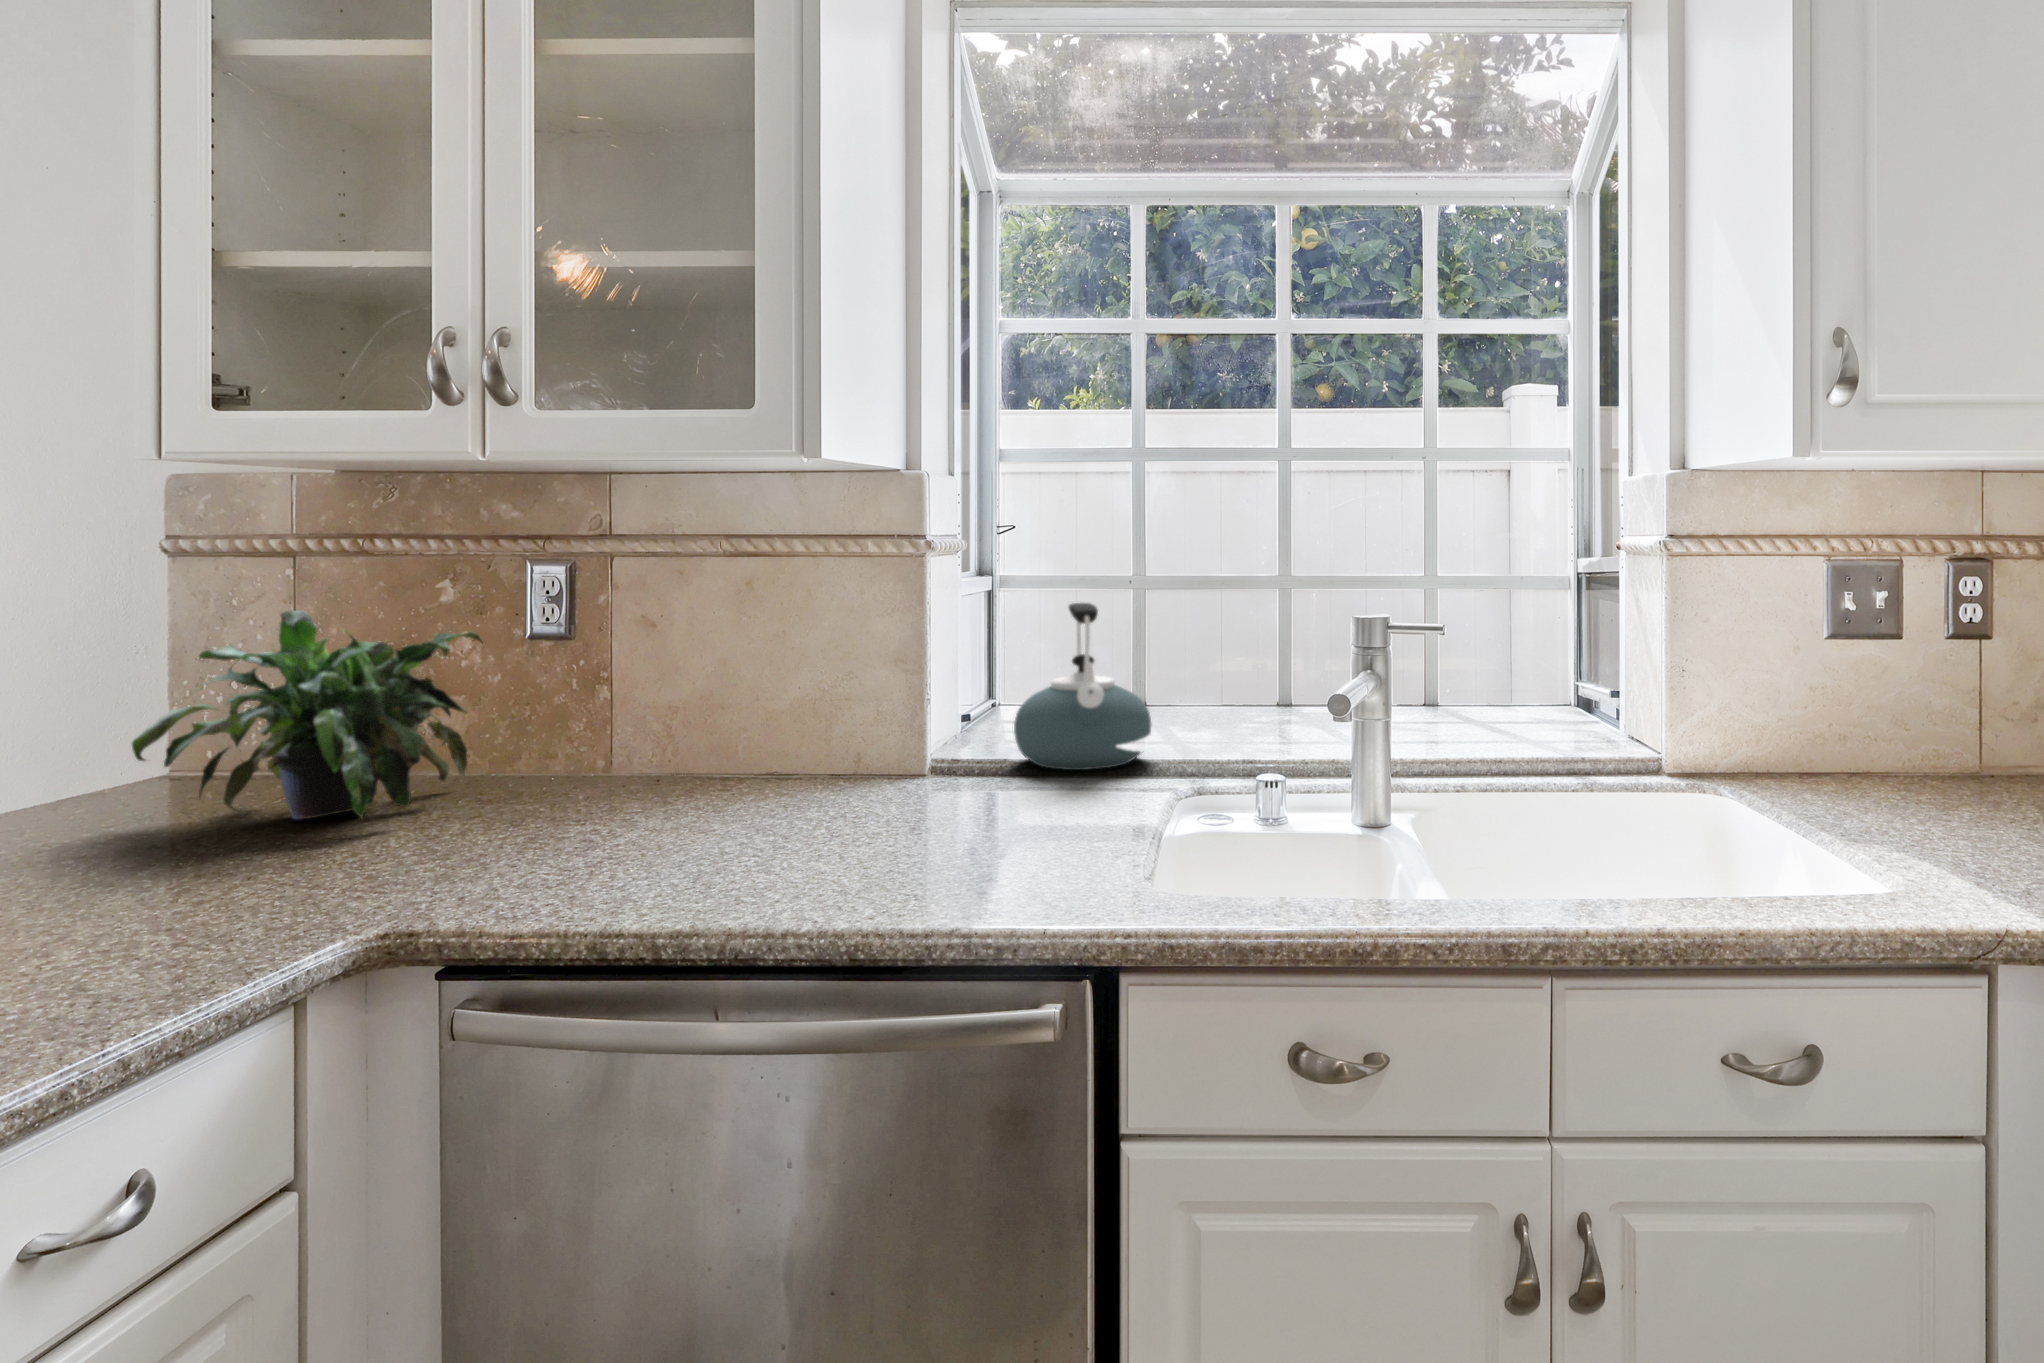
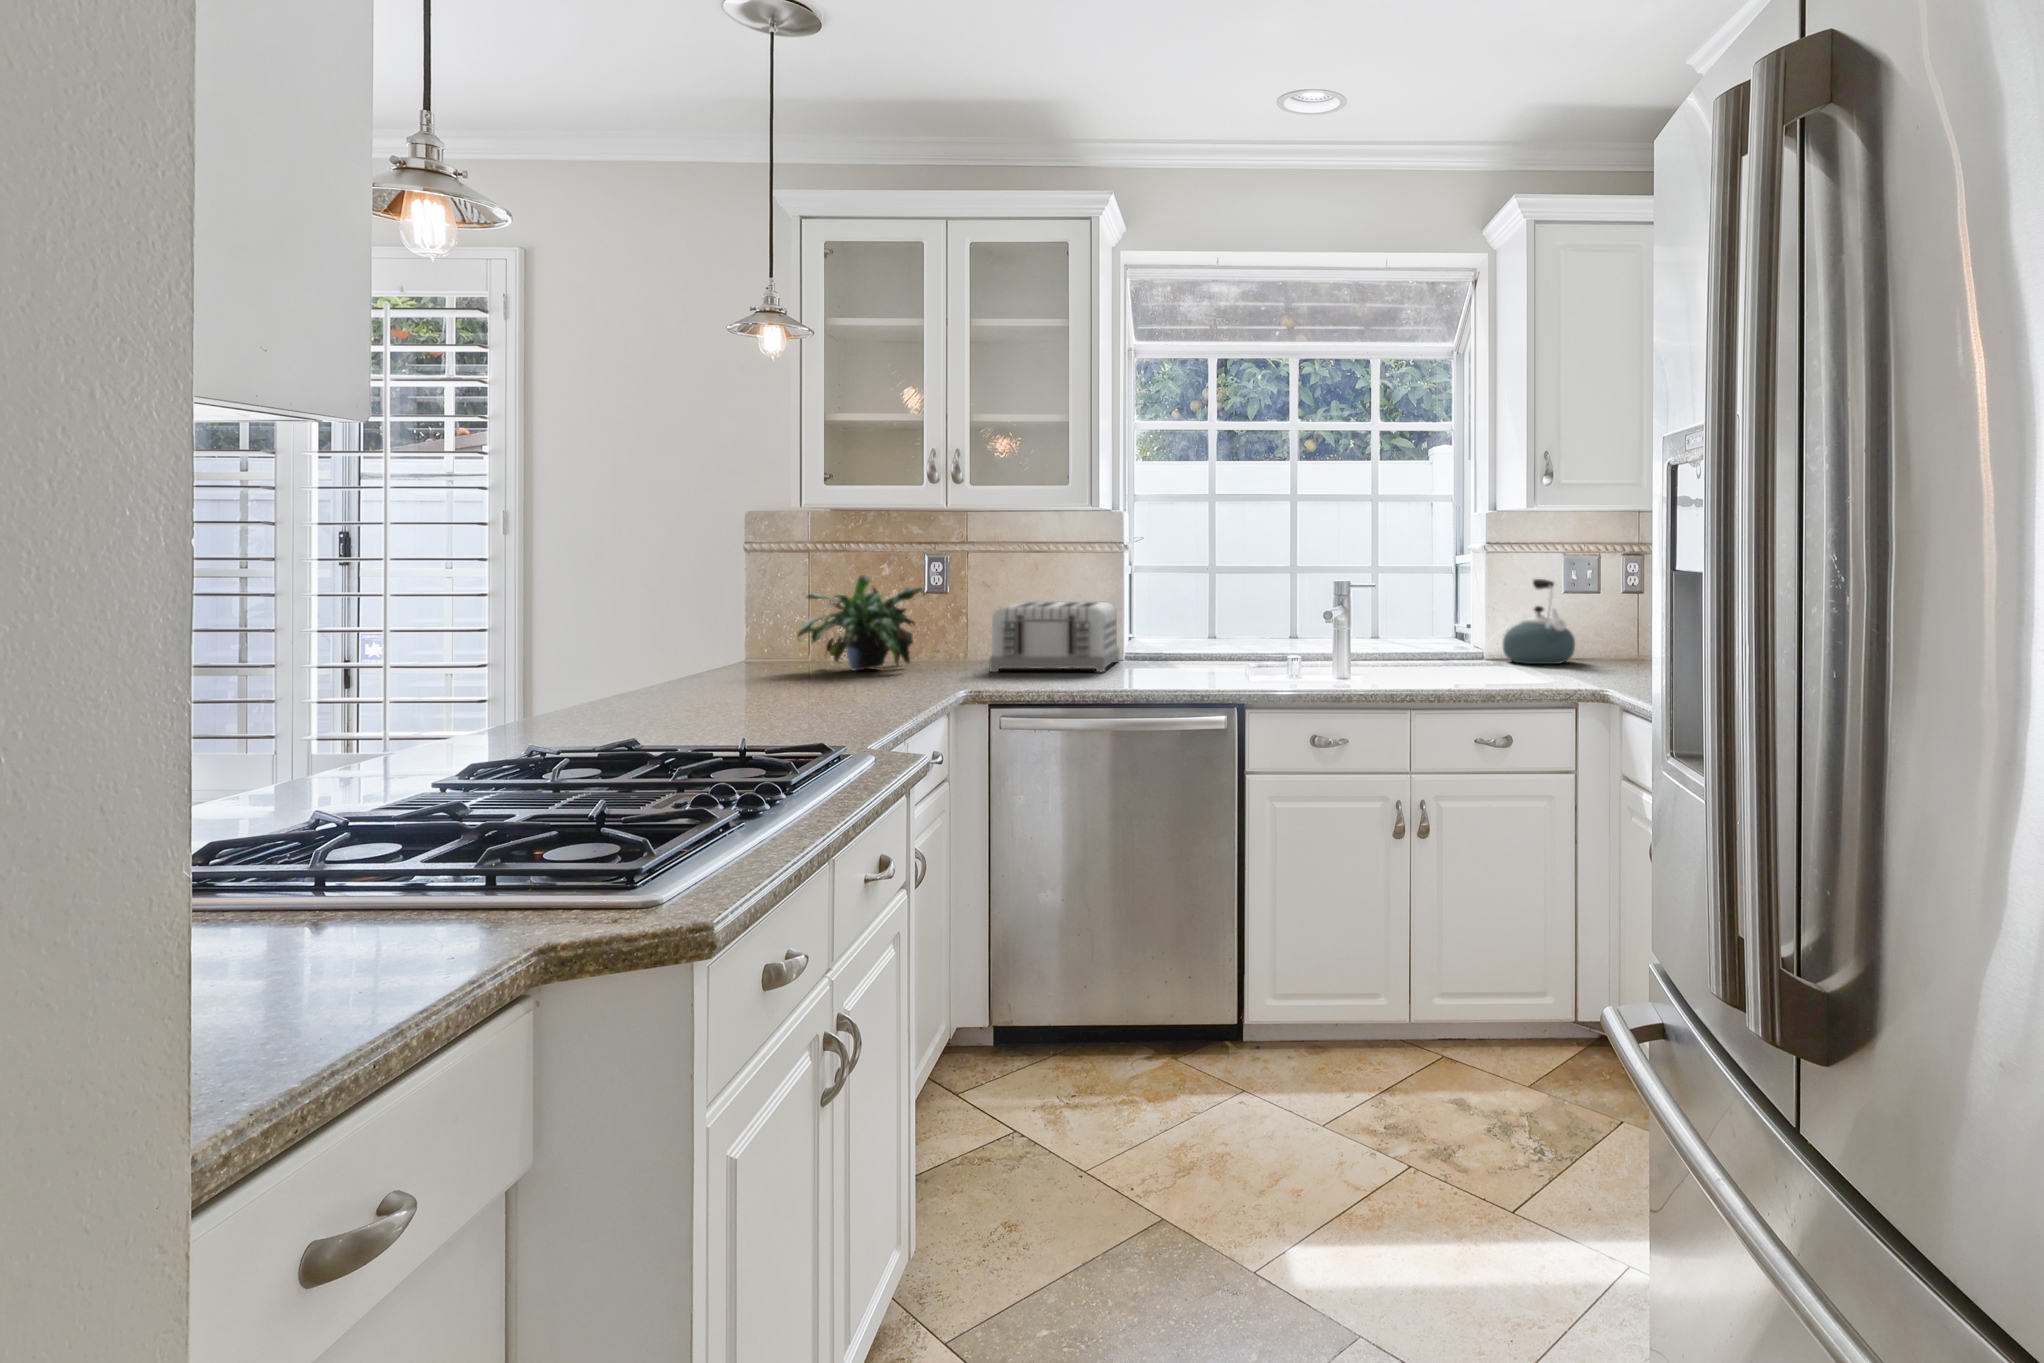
kettle: present [1014,603,1151,770] -> present [1503,579,1575,664]
toaster: none [587,657,918,827] -> present [989,602,1119,672]

